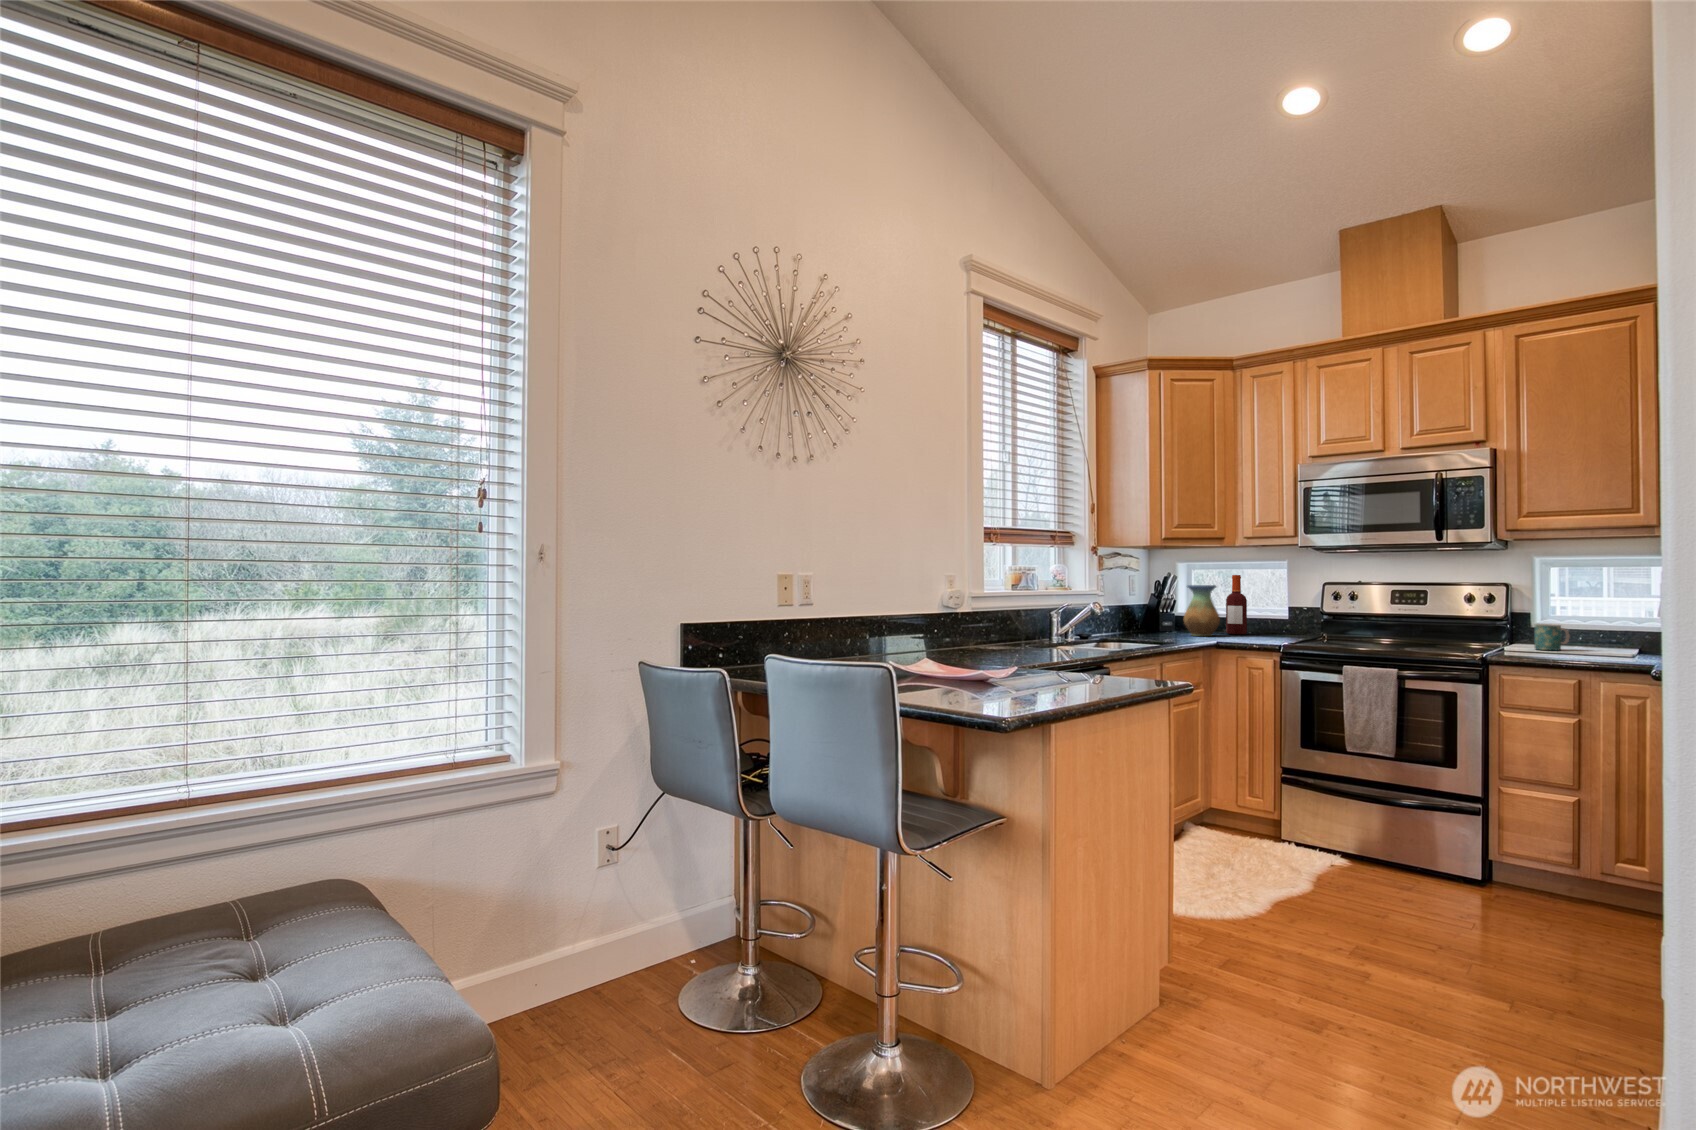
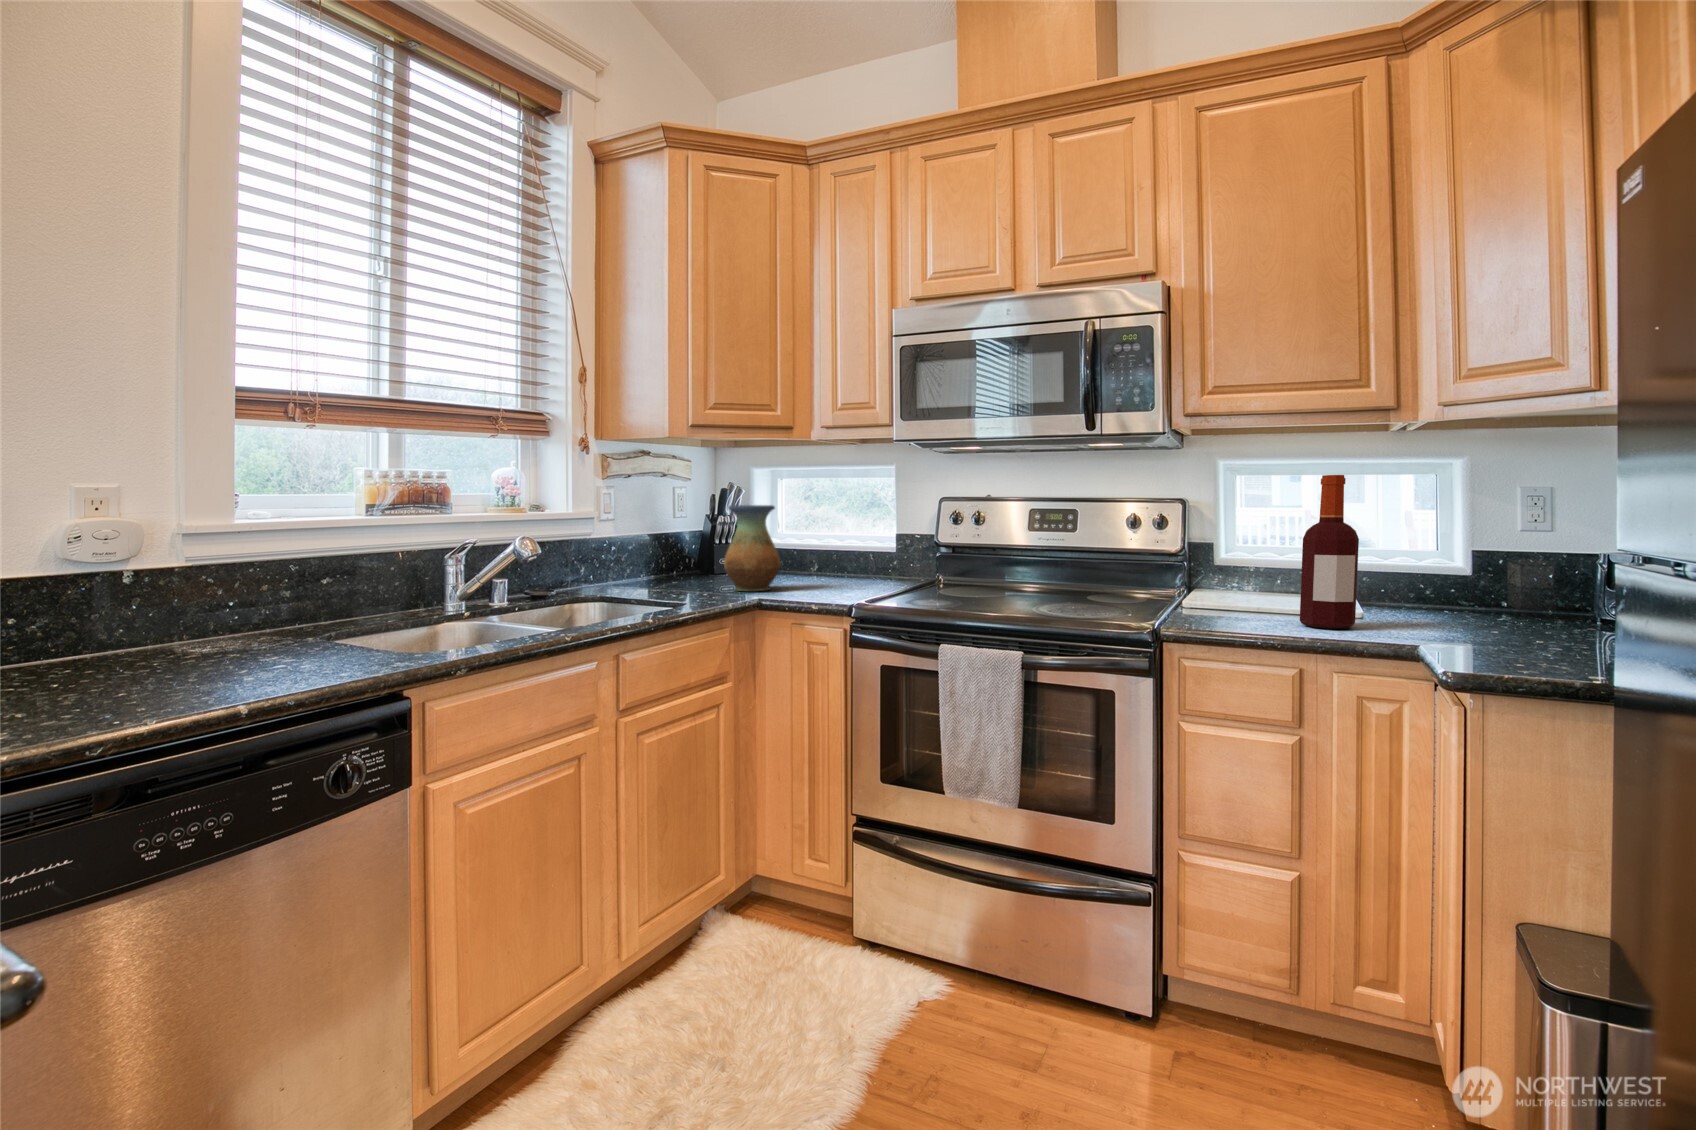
bottle: present [1226,575,1247,635] -> present [1300,475,1359,629]
mug: present [1534,624,1570,650] -> none [1224,562,1272,605]

